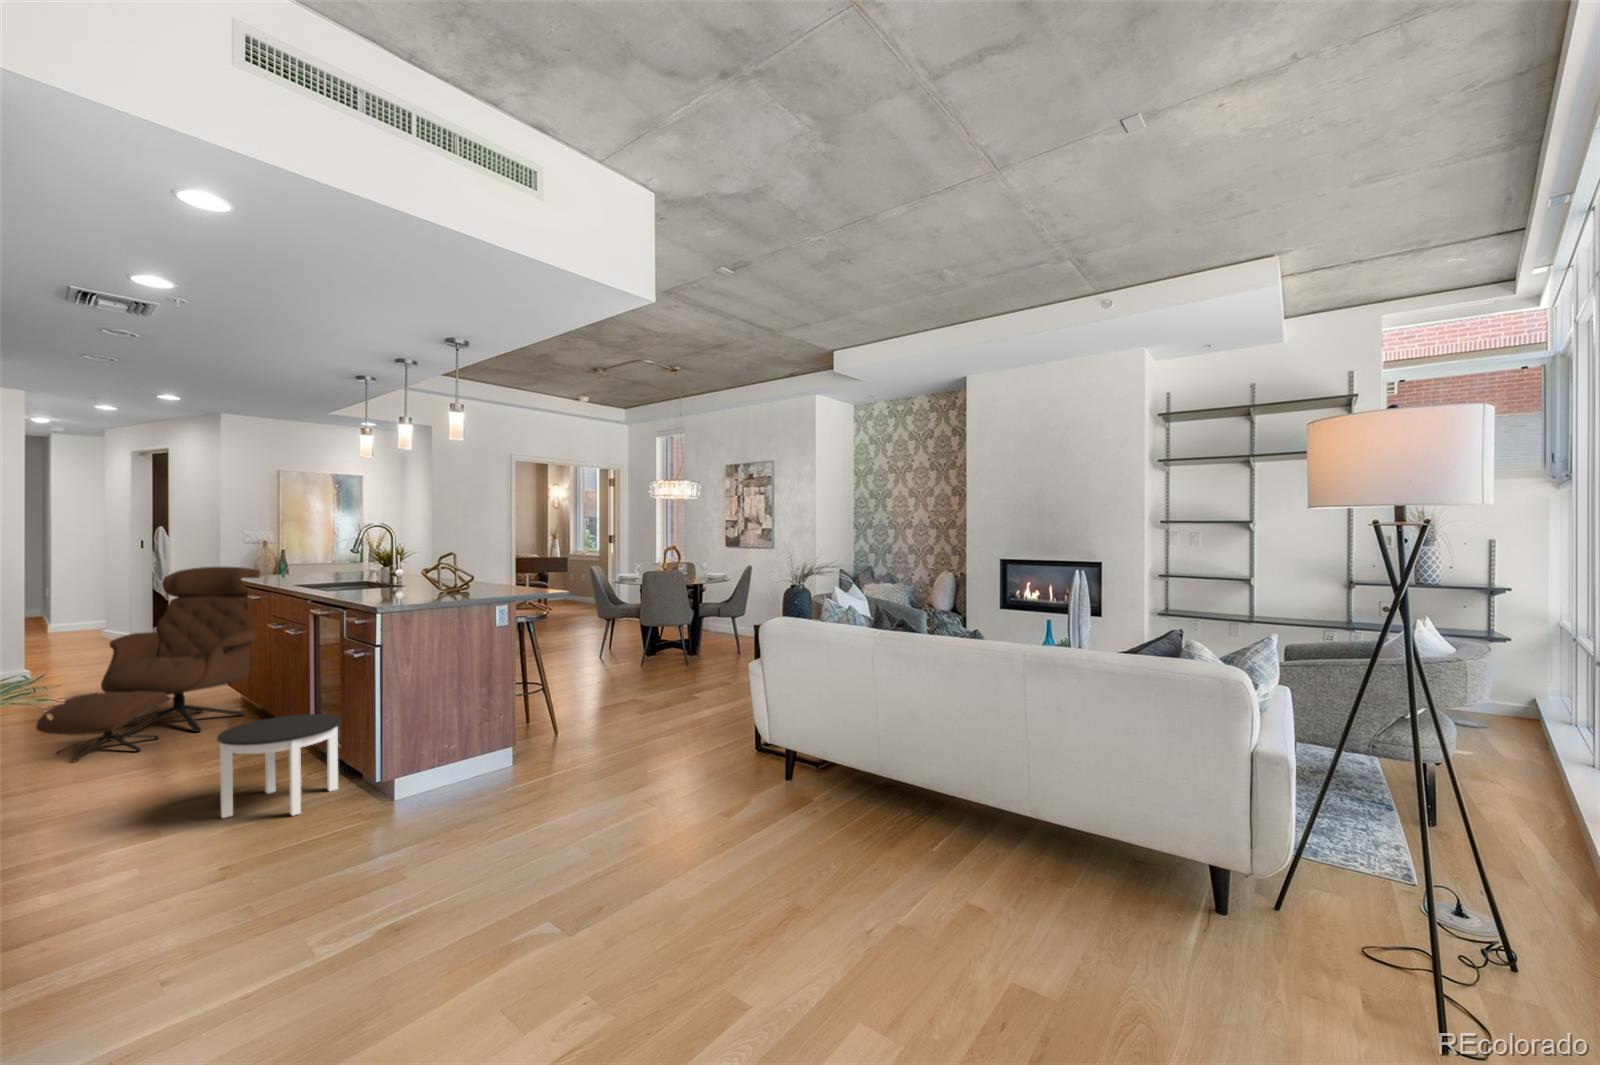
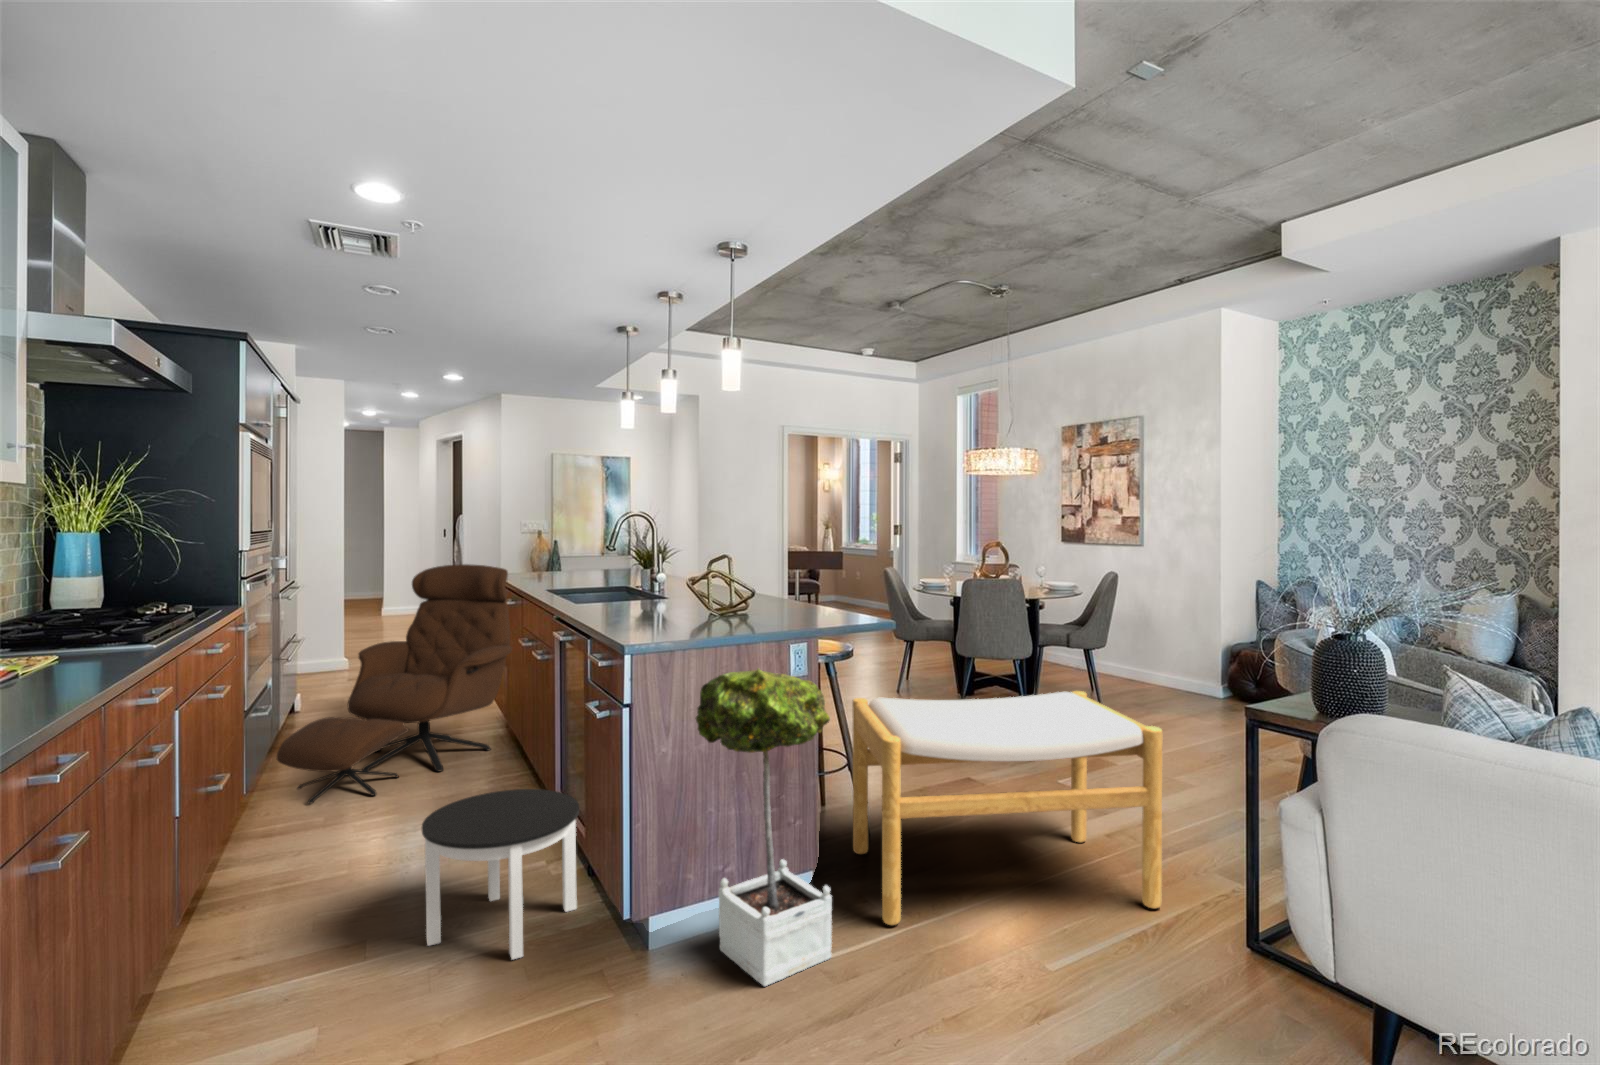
potted tree: none [427,616,517,804] -> present [696,669,832,986]
footstool: none [541,633,720,771] -> present [852,691,1162,925]

